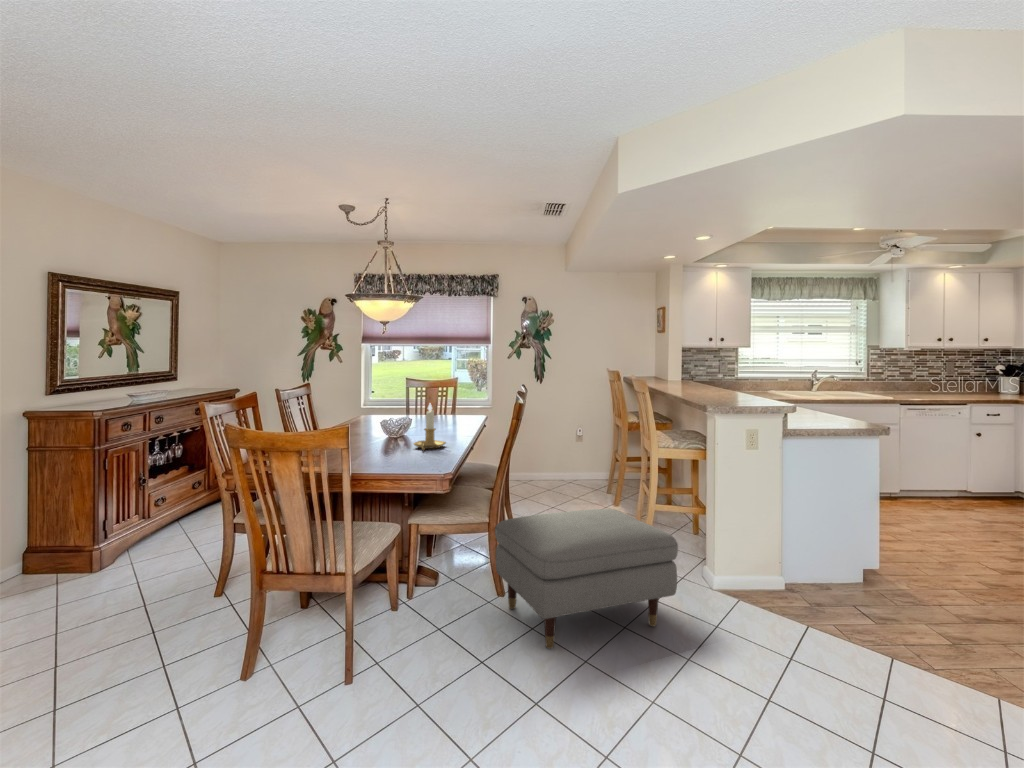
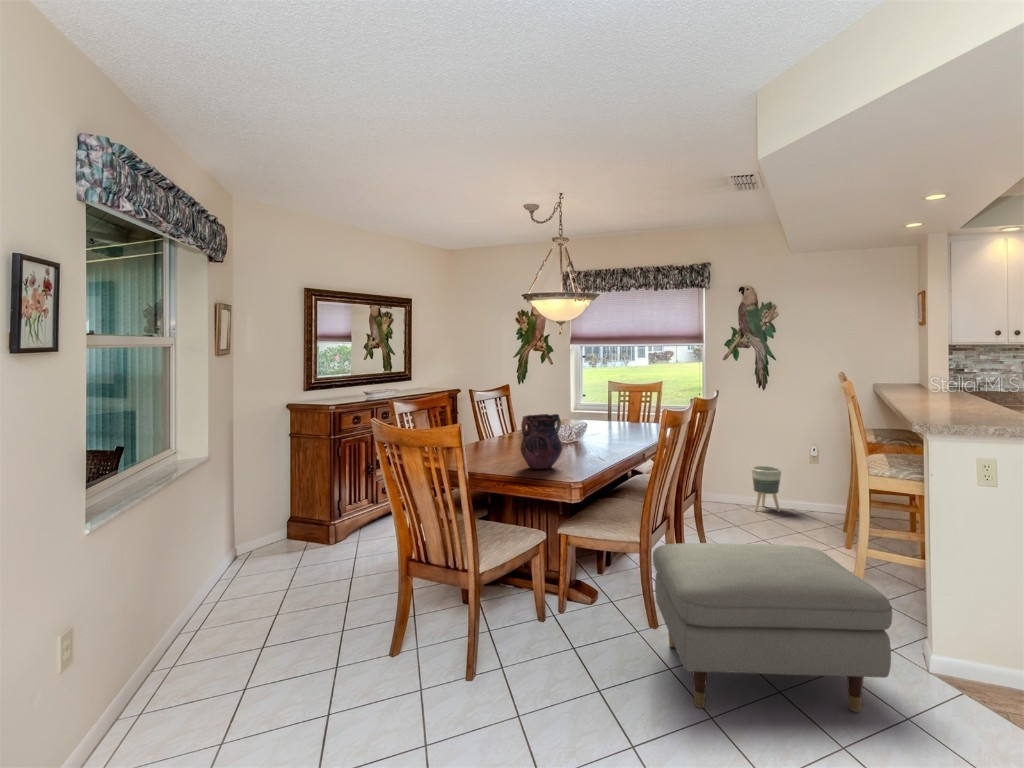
candlestick: present [414,403,446,450] -> none [577,408,613,458]
vase: none [369,408,410,462] -> present [521,414,562,469]
planter: none [531,453,555,492] -> present [752,466,781,512]

